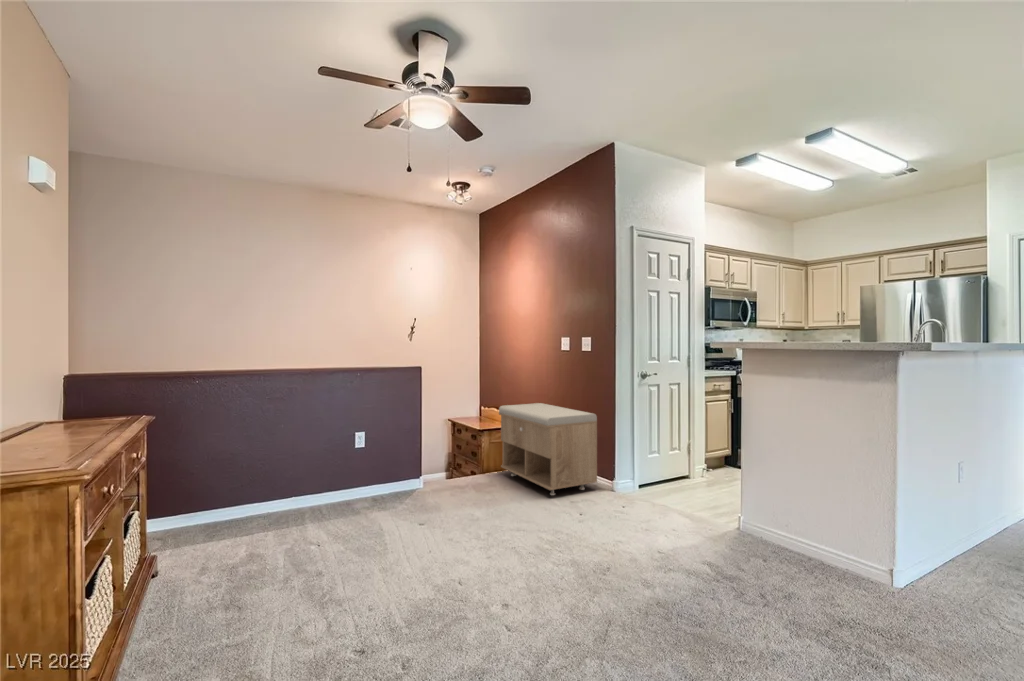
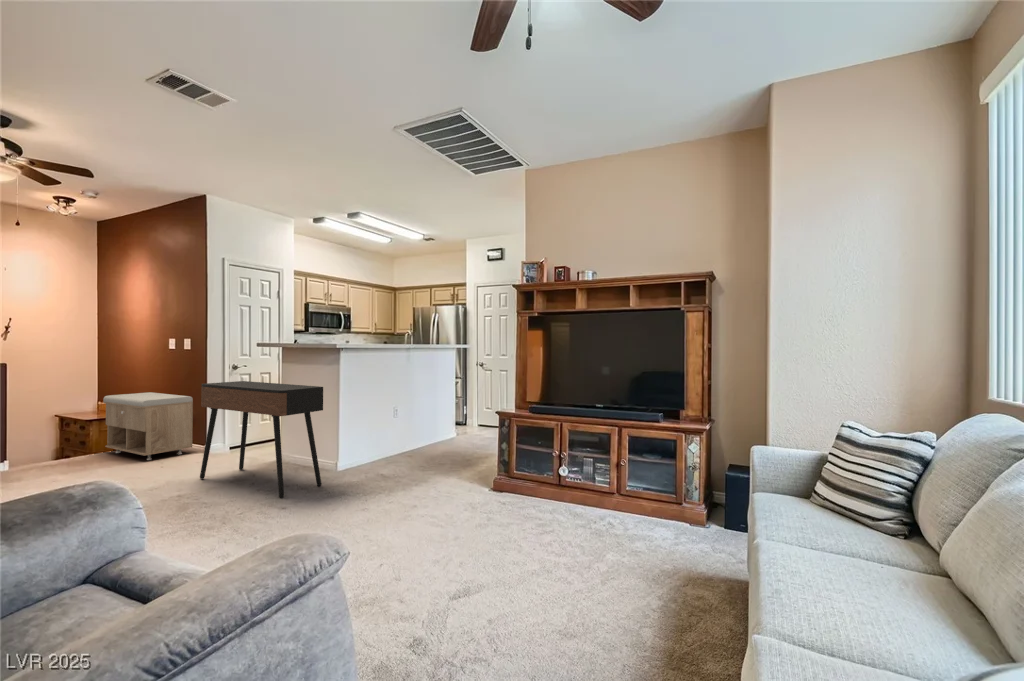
console table: none [647,401,917,668] -> present [200,381,323,498]

